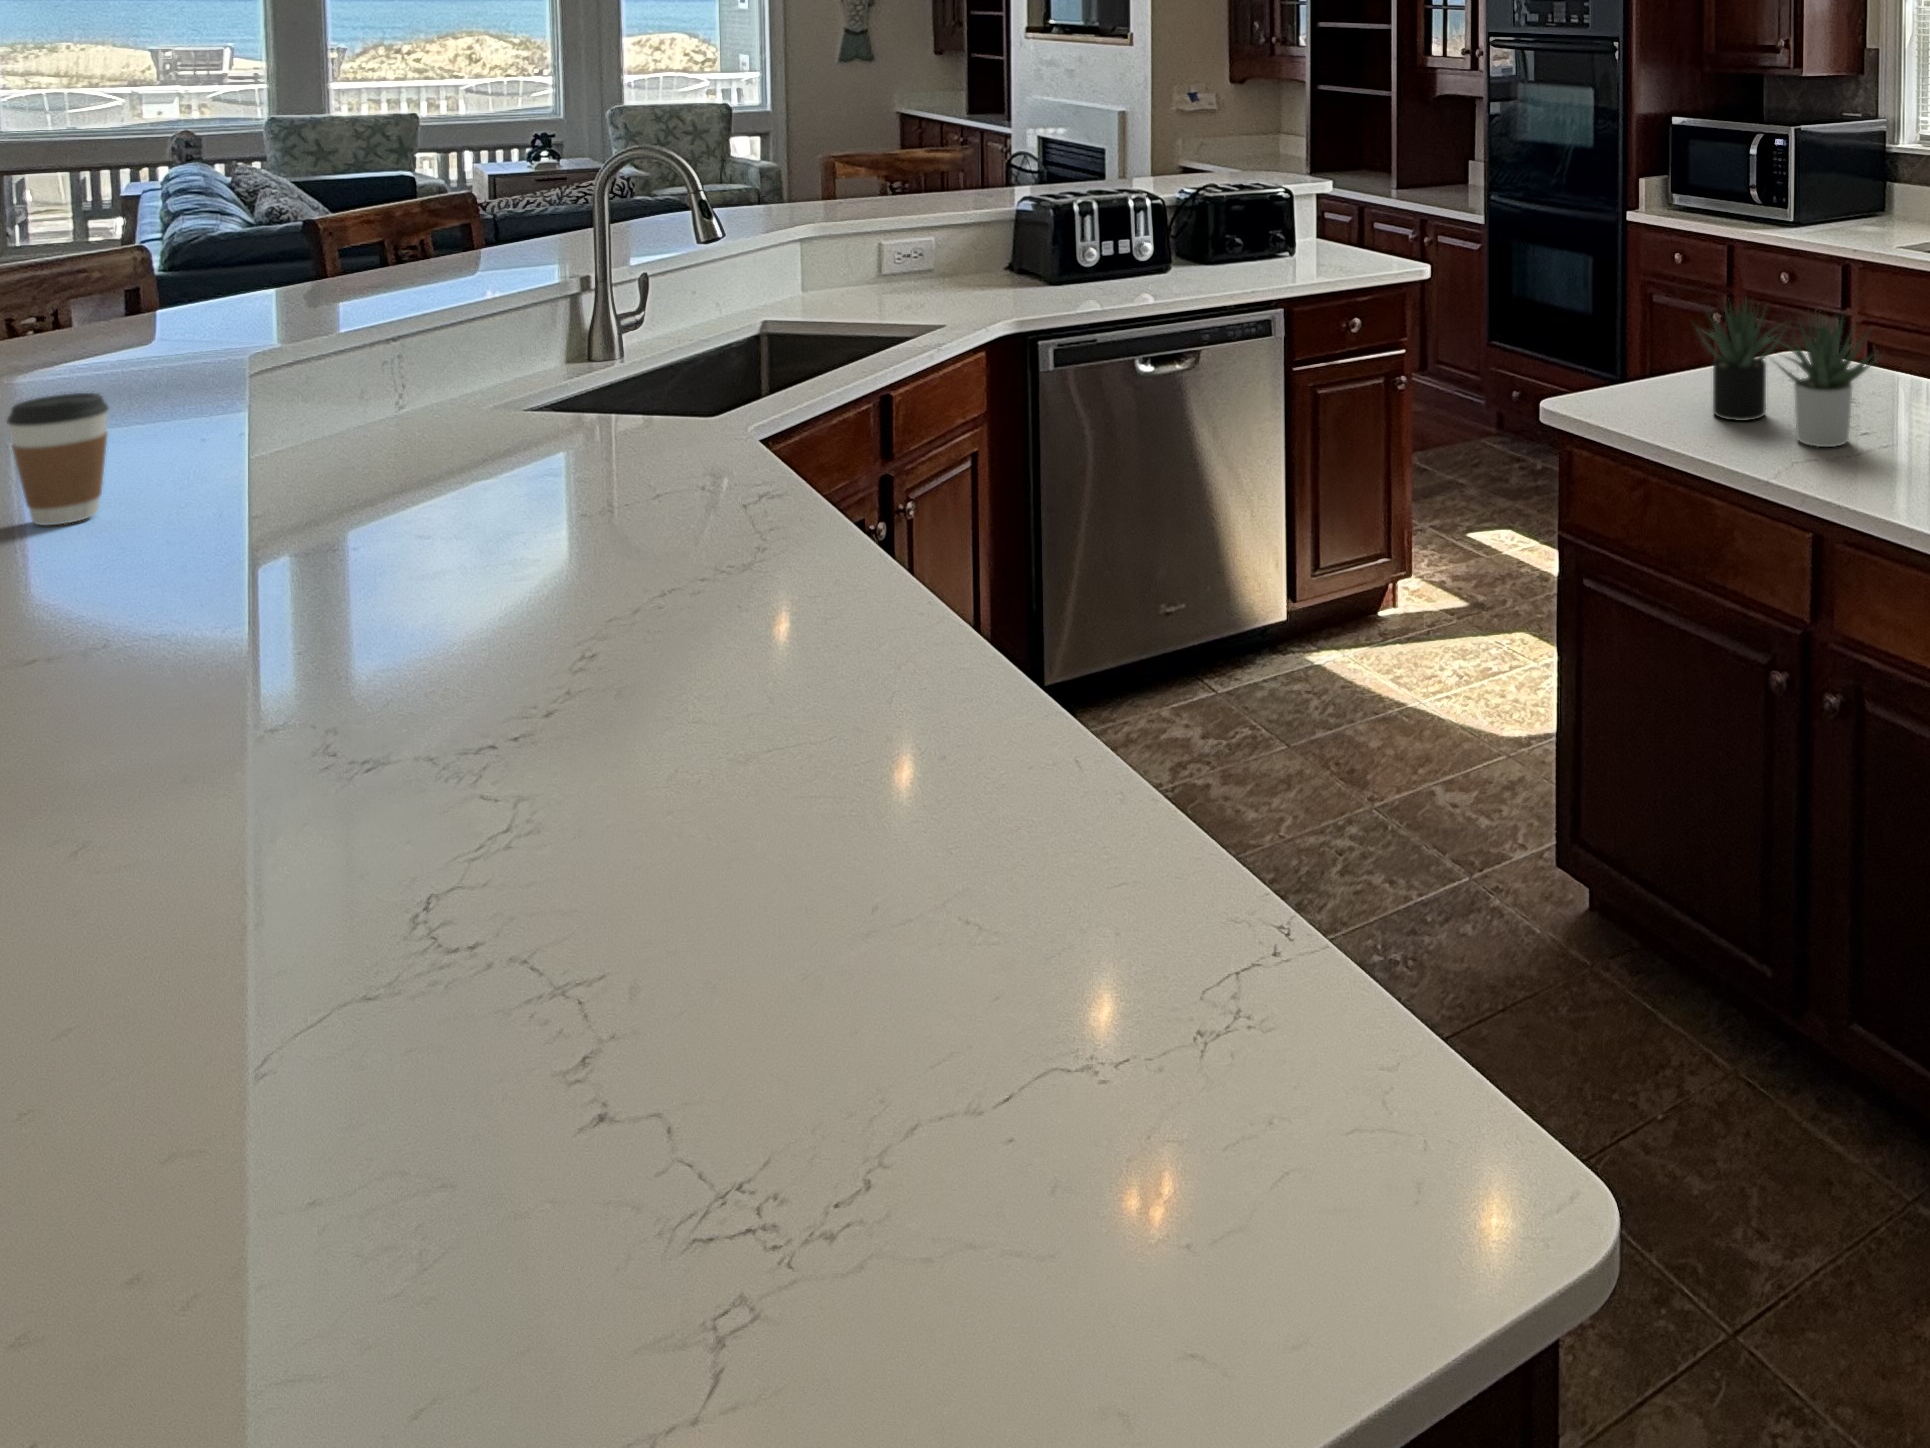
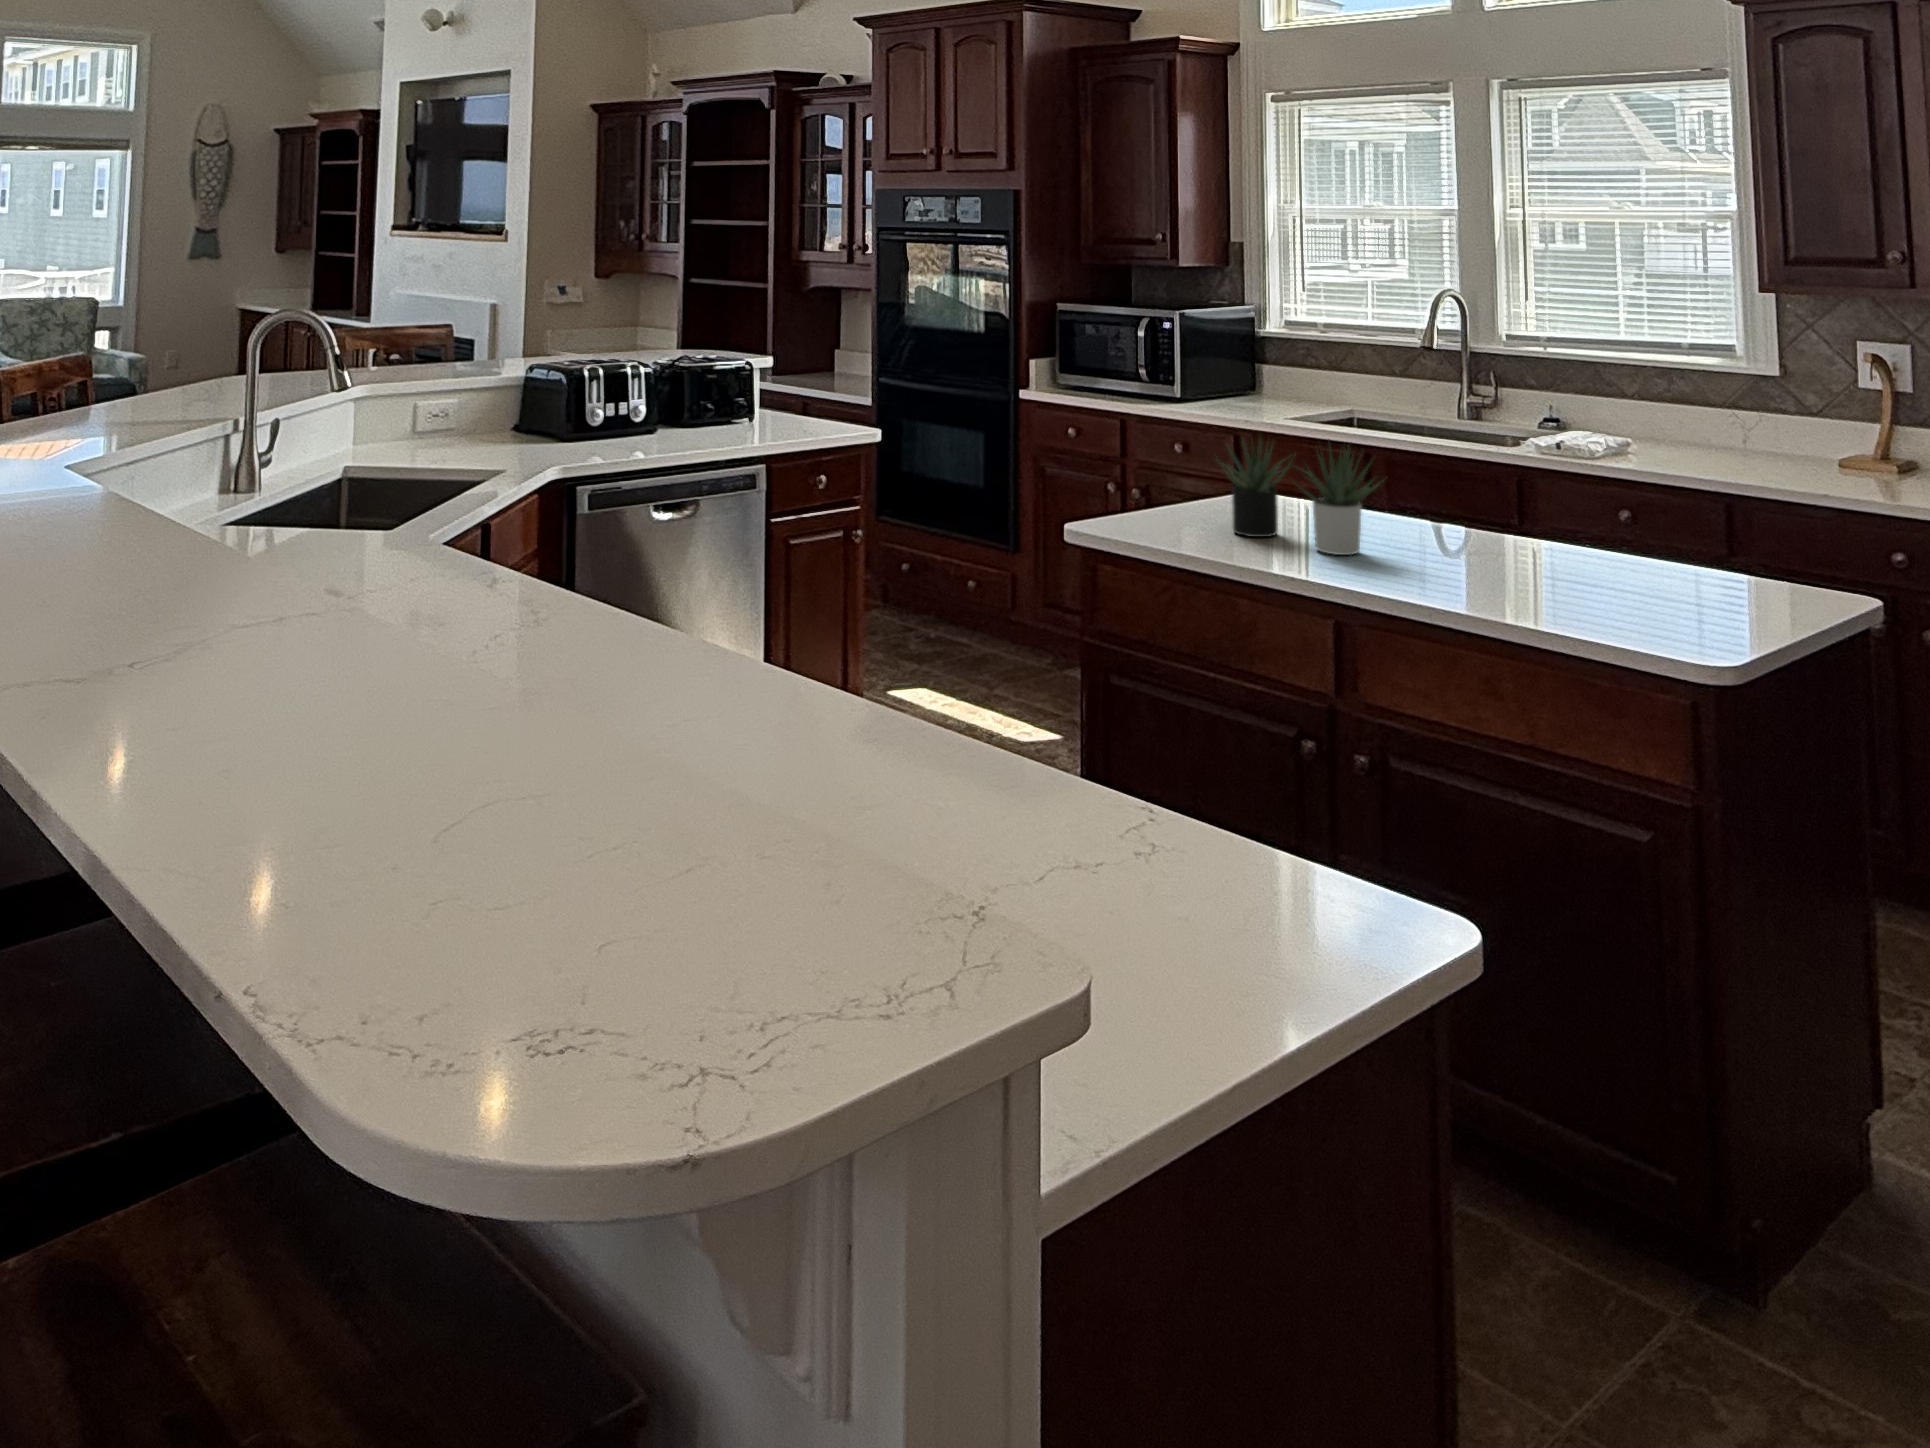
coffee cup: present [7,393,108,525] -> none [81,474,143,575]

